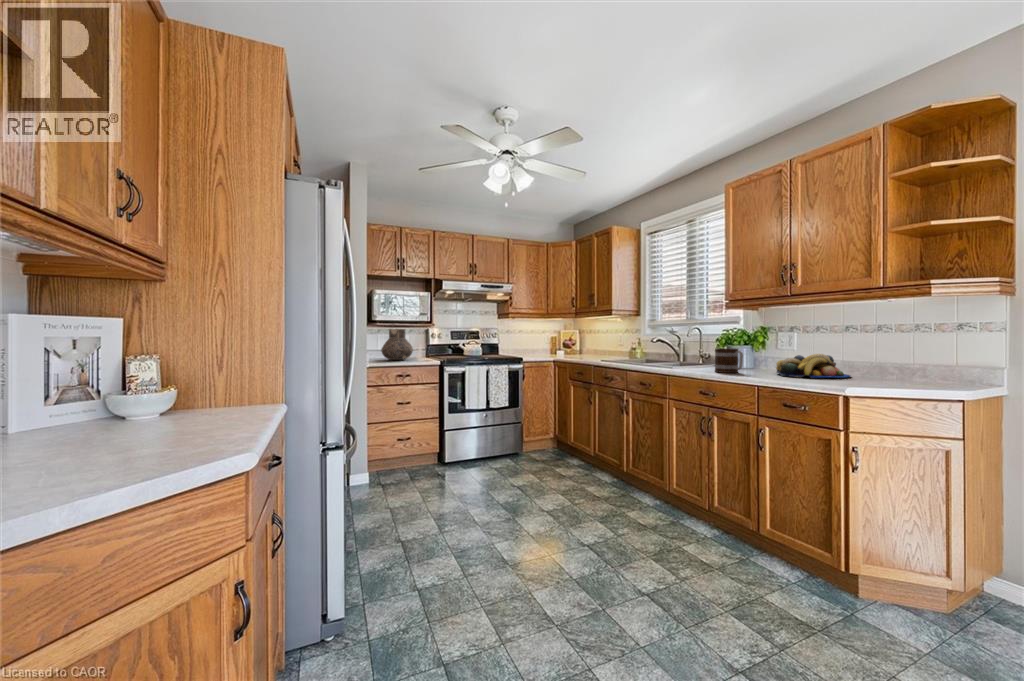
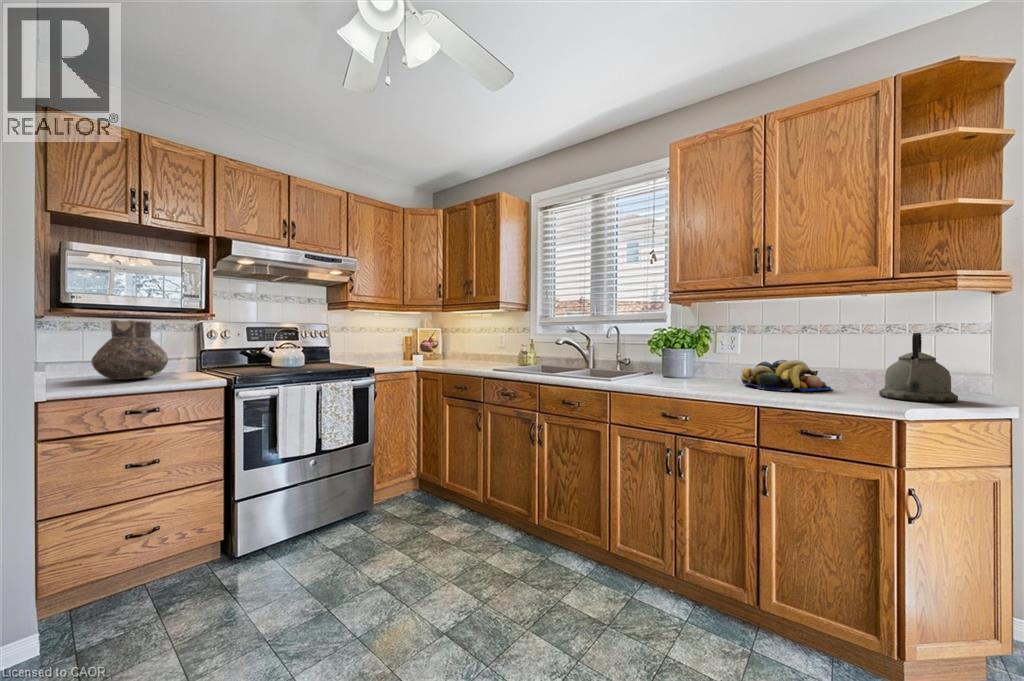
kettle: none [872,331,938,387] -> present [879,333,958,402]
mug: present [715,348,743,373] -> none [670,354,711,387]

